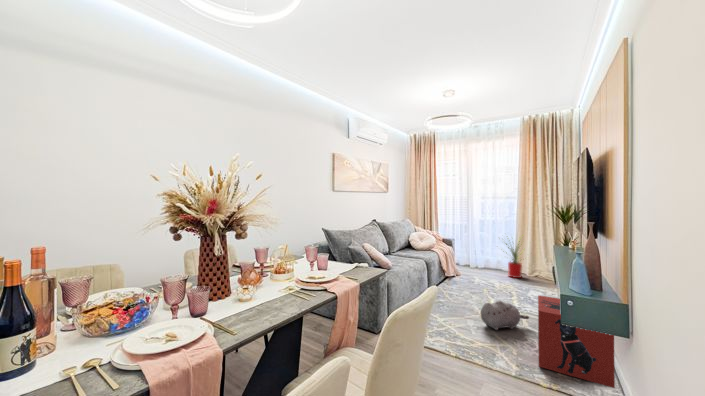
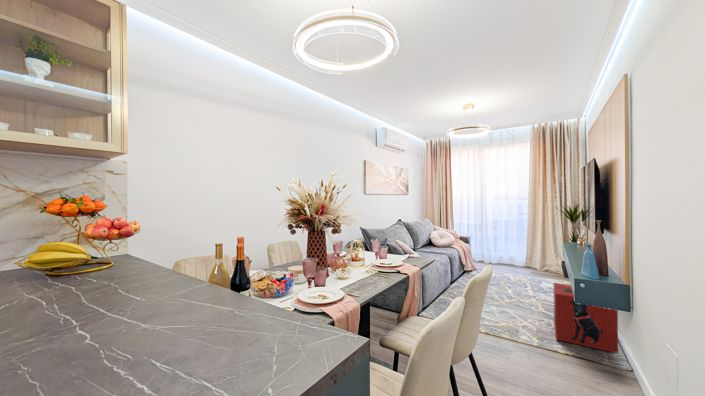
house plant: present [506,241,522,278] -> none [510,230,546,272]
plush toy: present [481,301,529,330] -> none [503,289,545,314]

